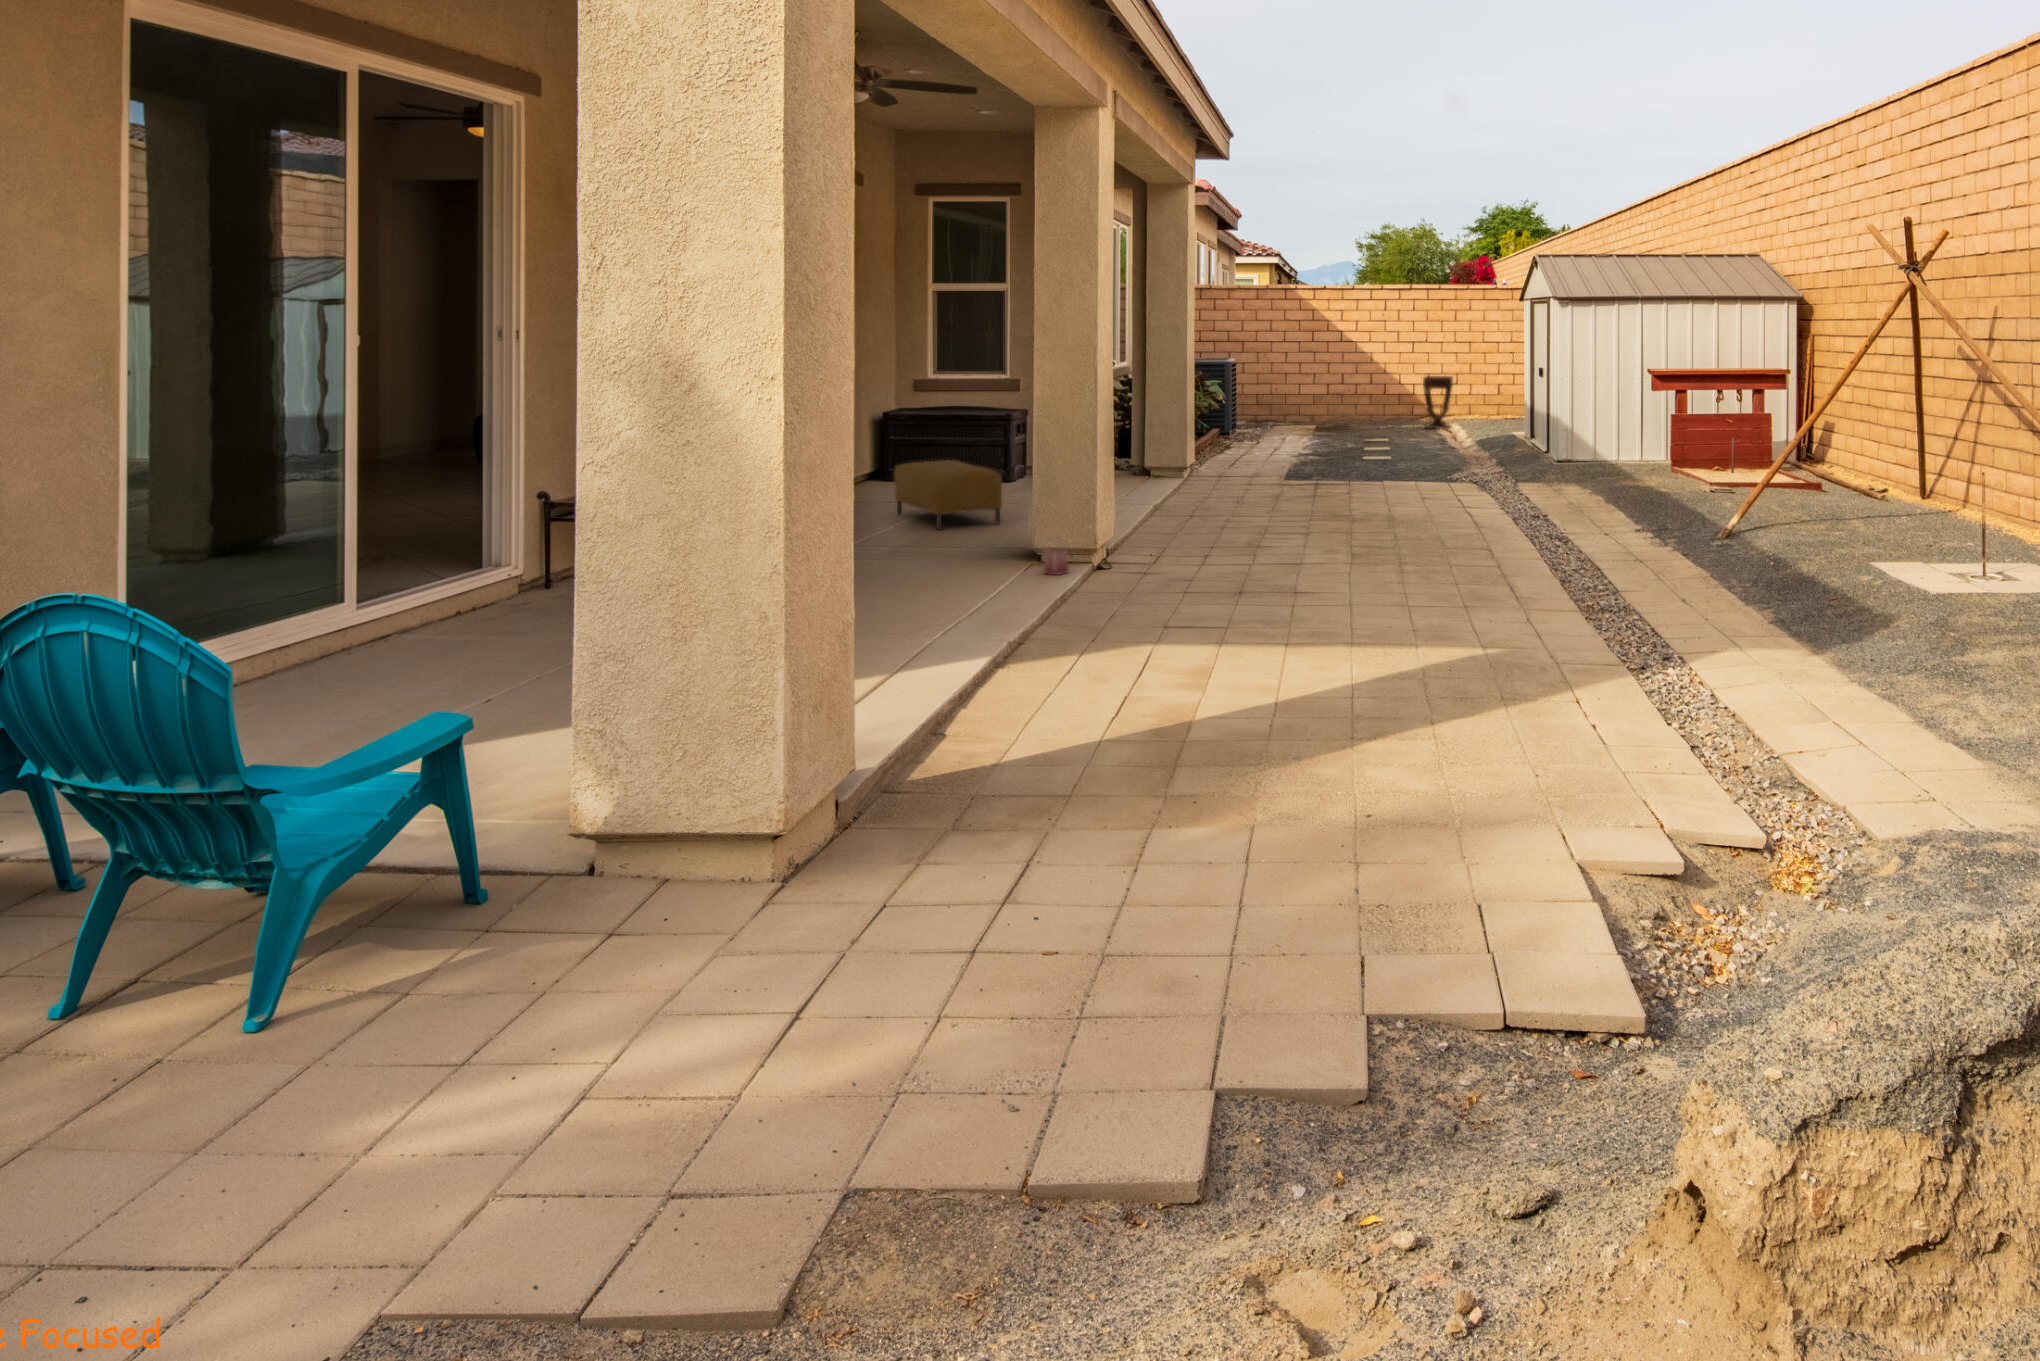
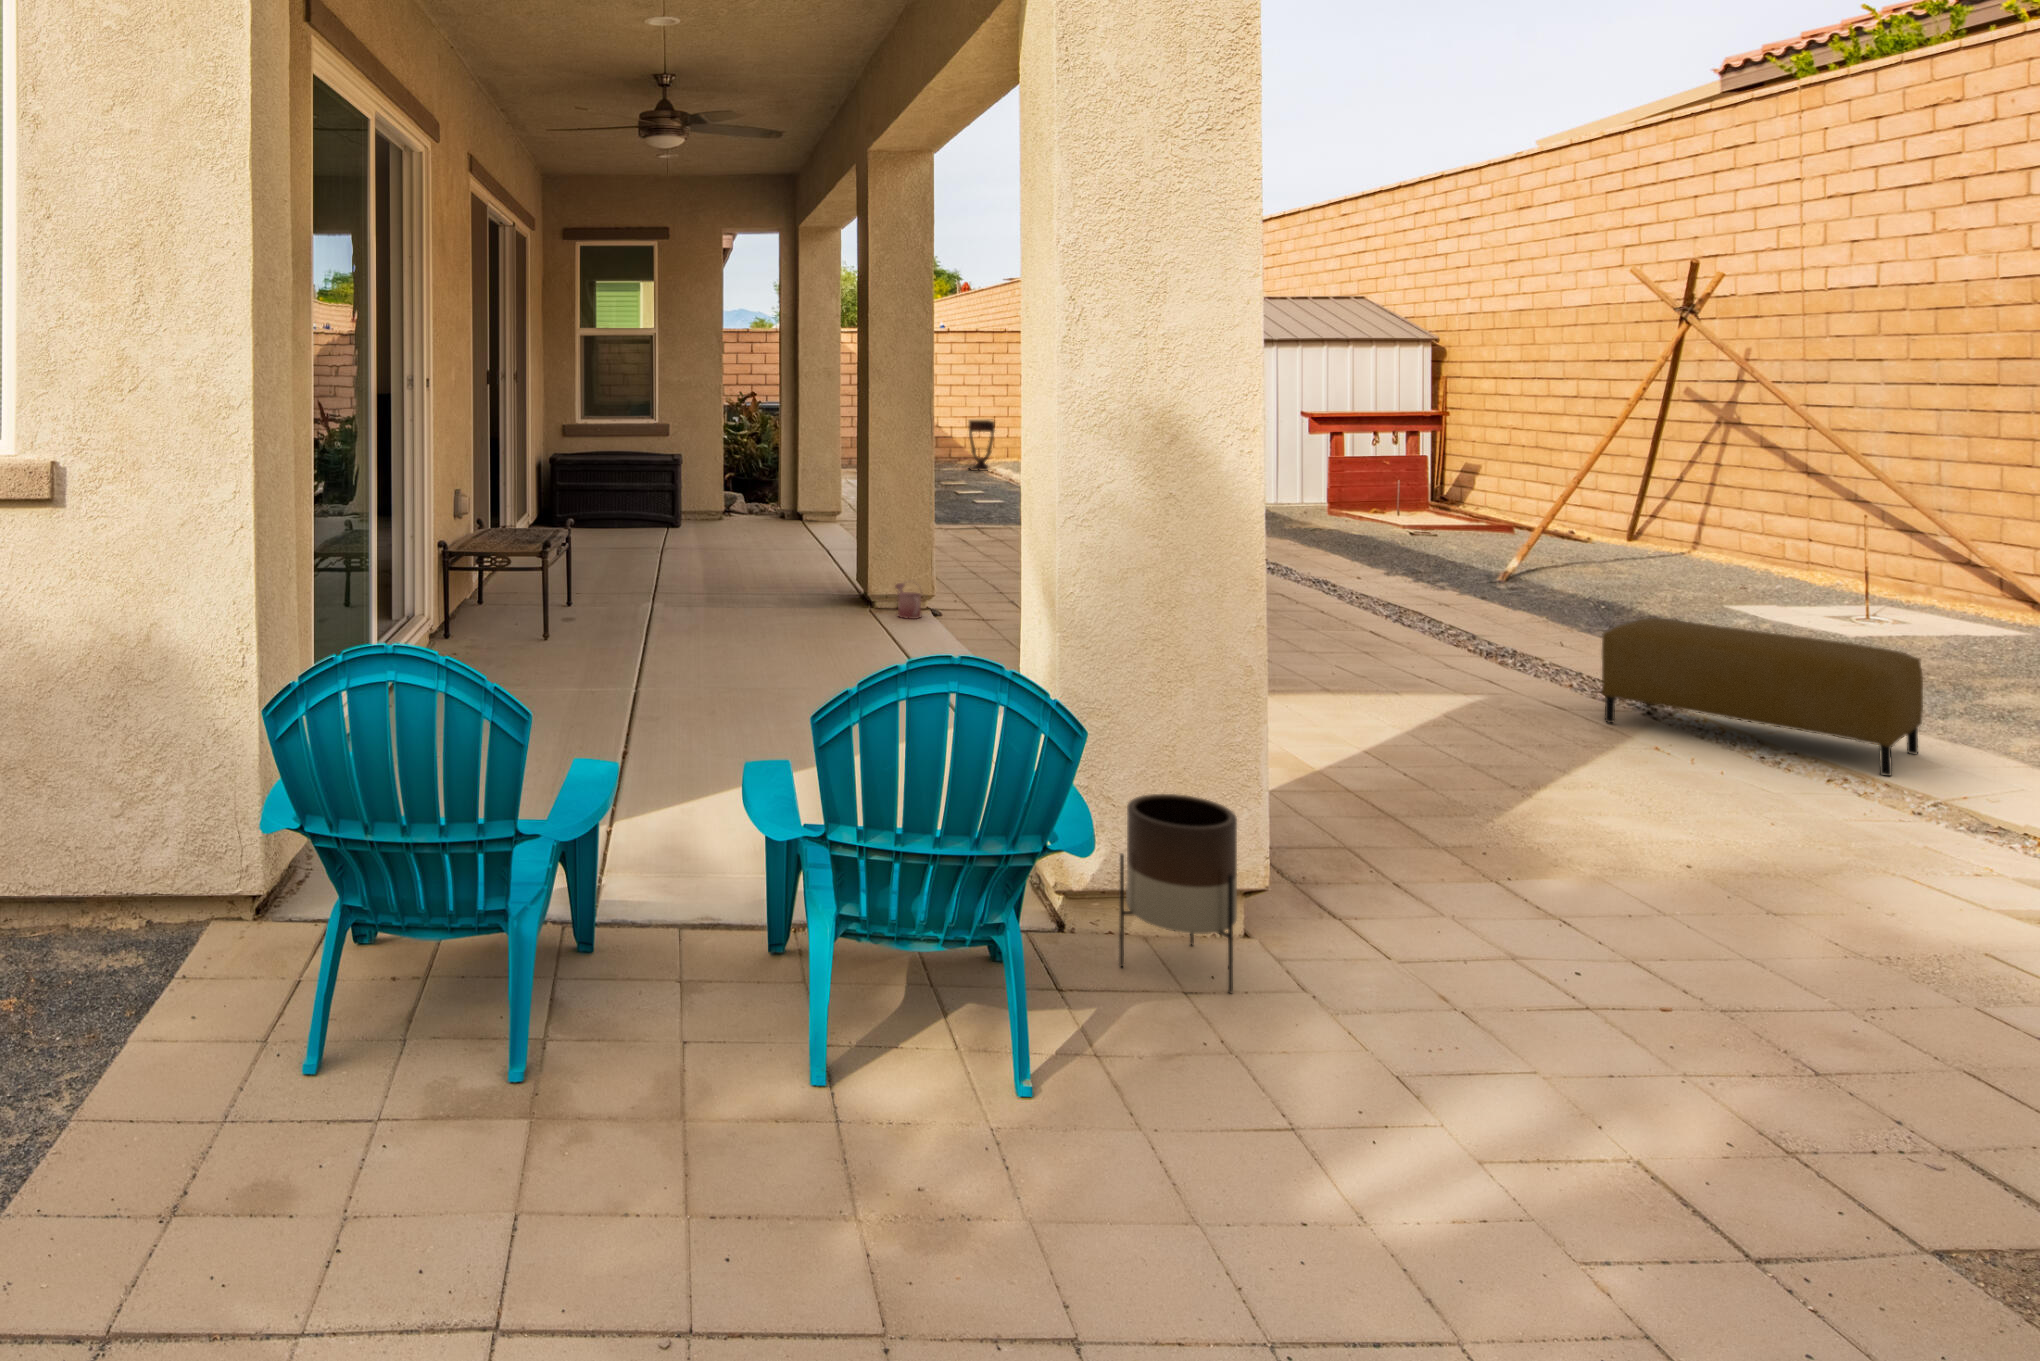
ottoman: present [894,460,1002,530] -> present [1602,618,1923,776]
planter: none [560,734,677,922] -> present [1119,794,1237,993]

